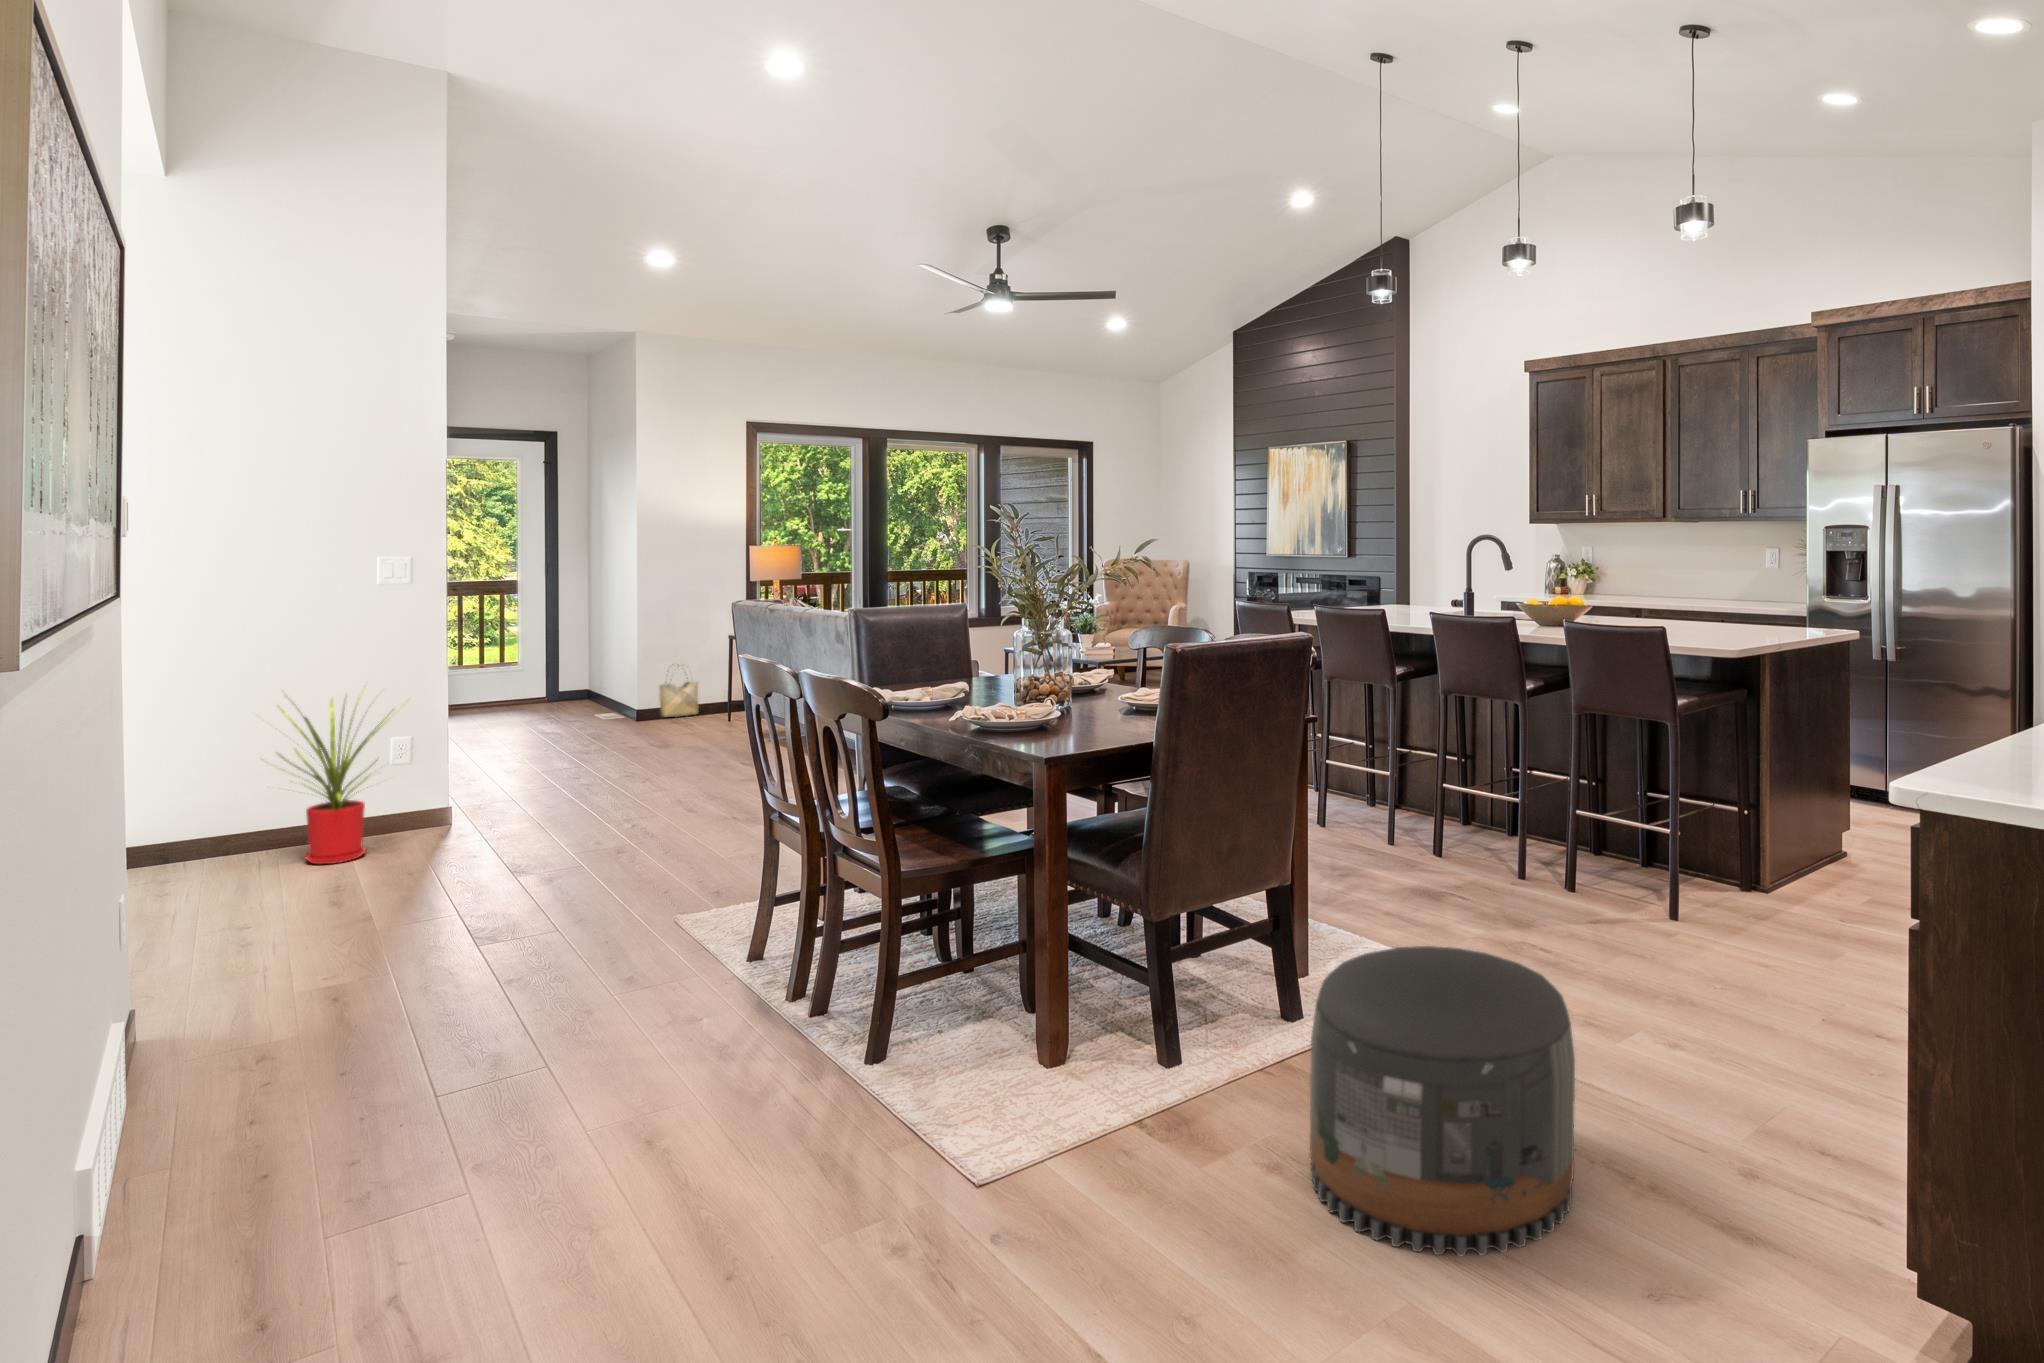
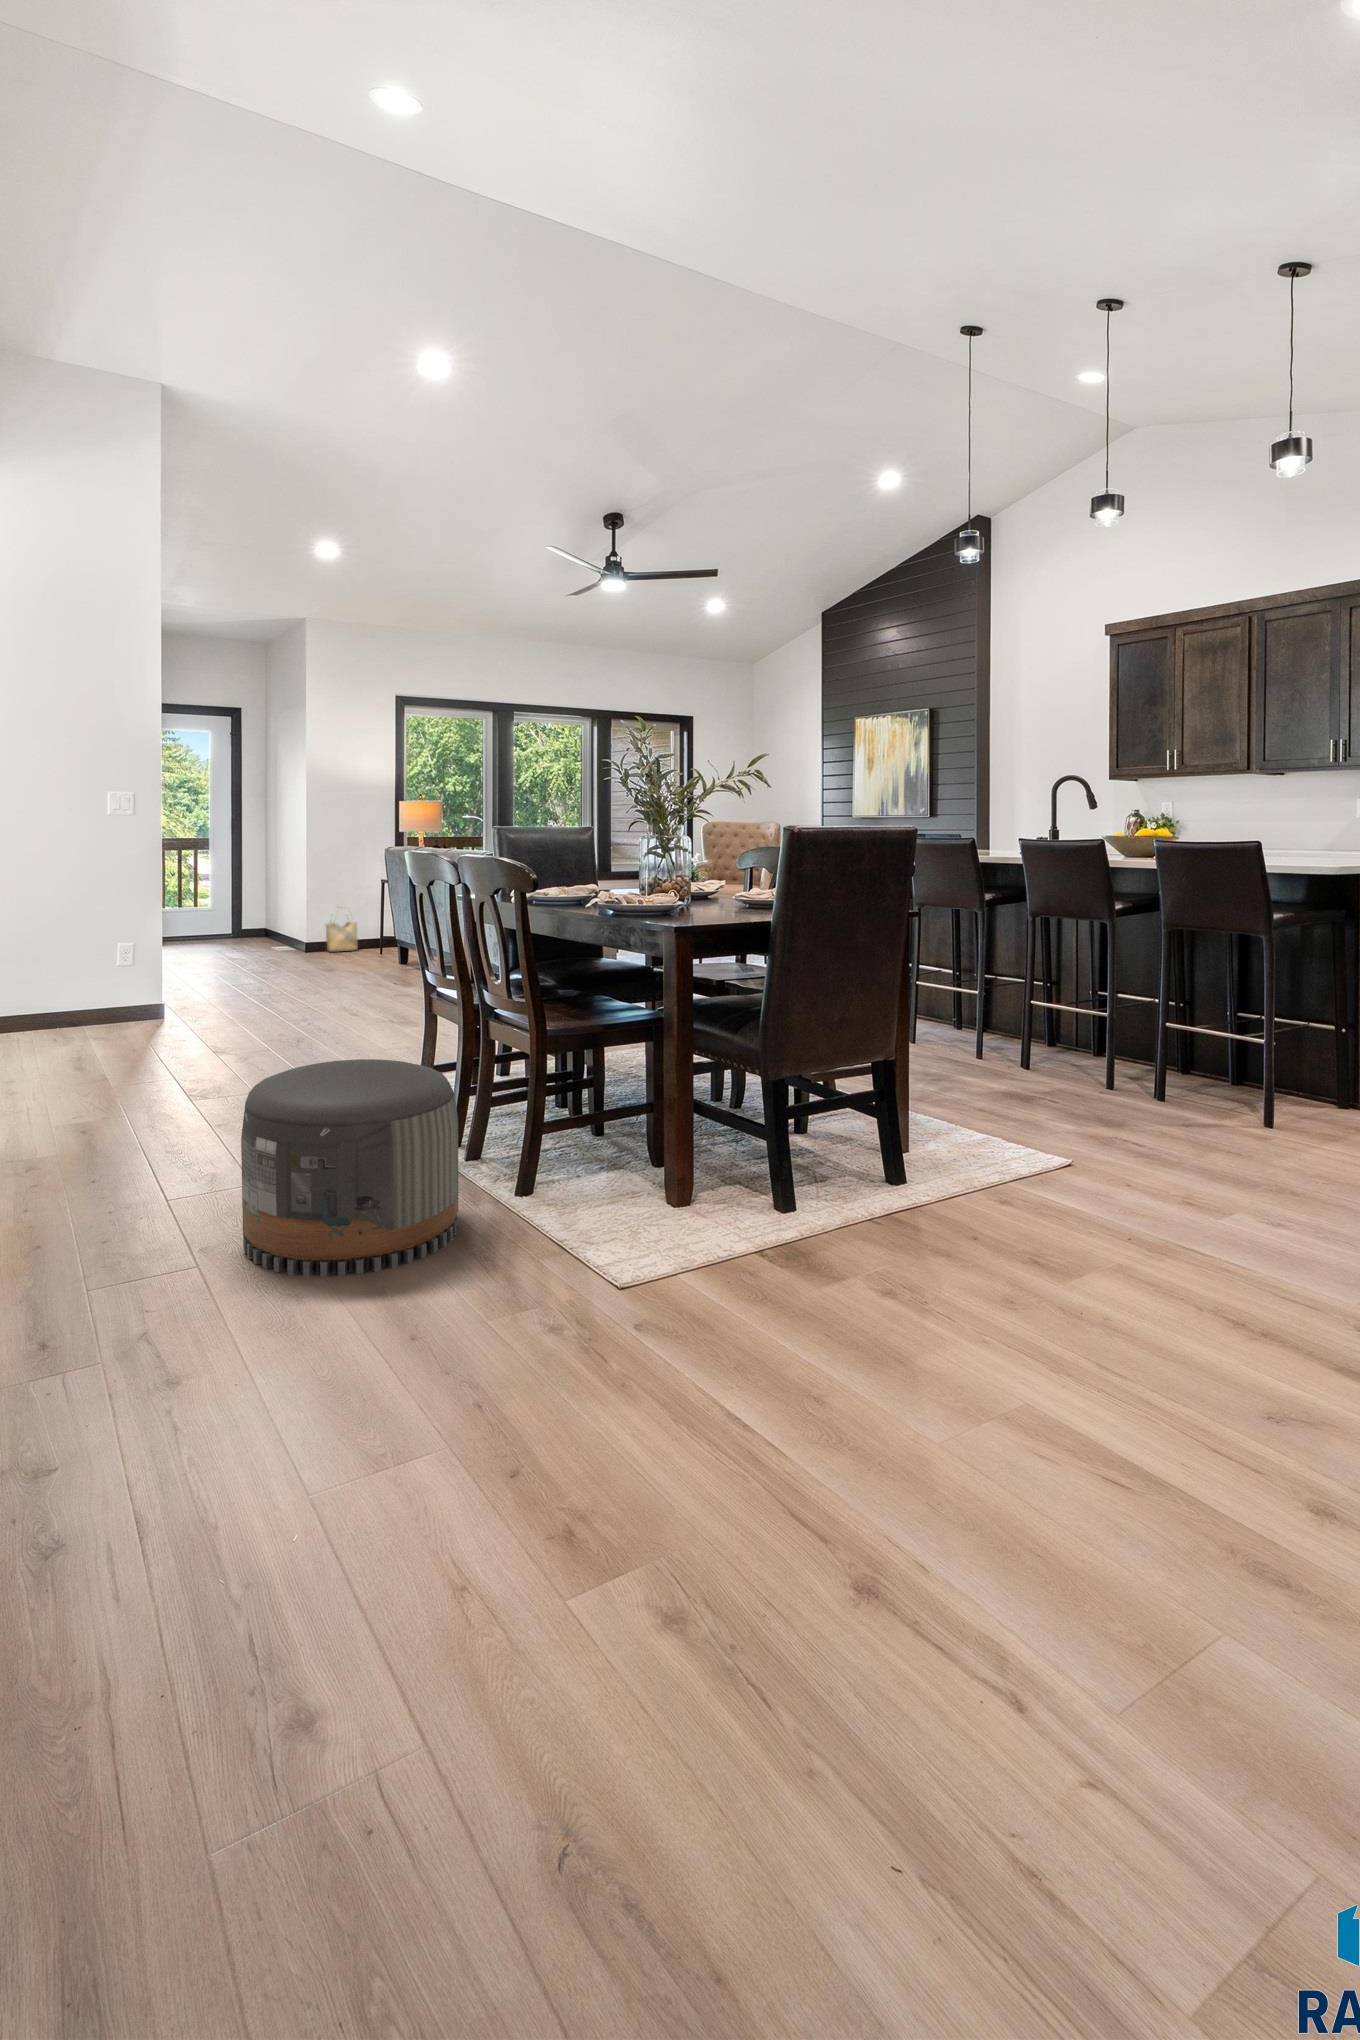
house plant: present [272,686,394,864] -> none [11,894,136,1043]
pouf: present [1310,946,1575,1256] -> present [241,1059,459,1277]

